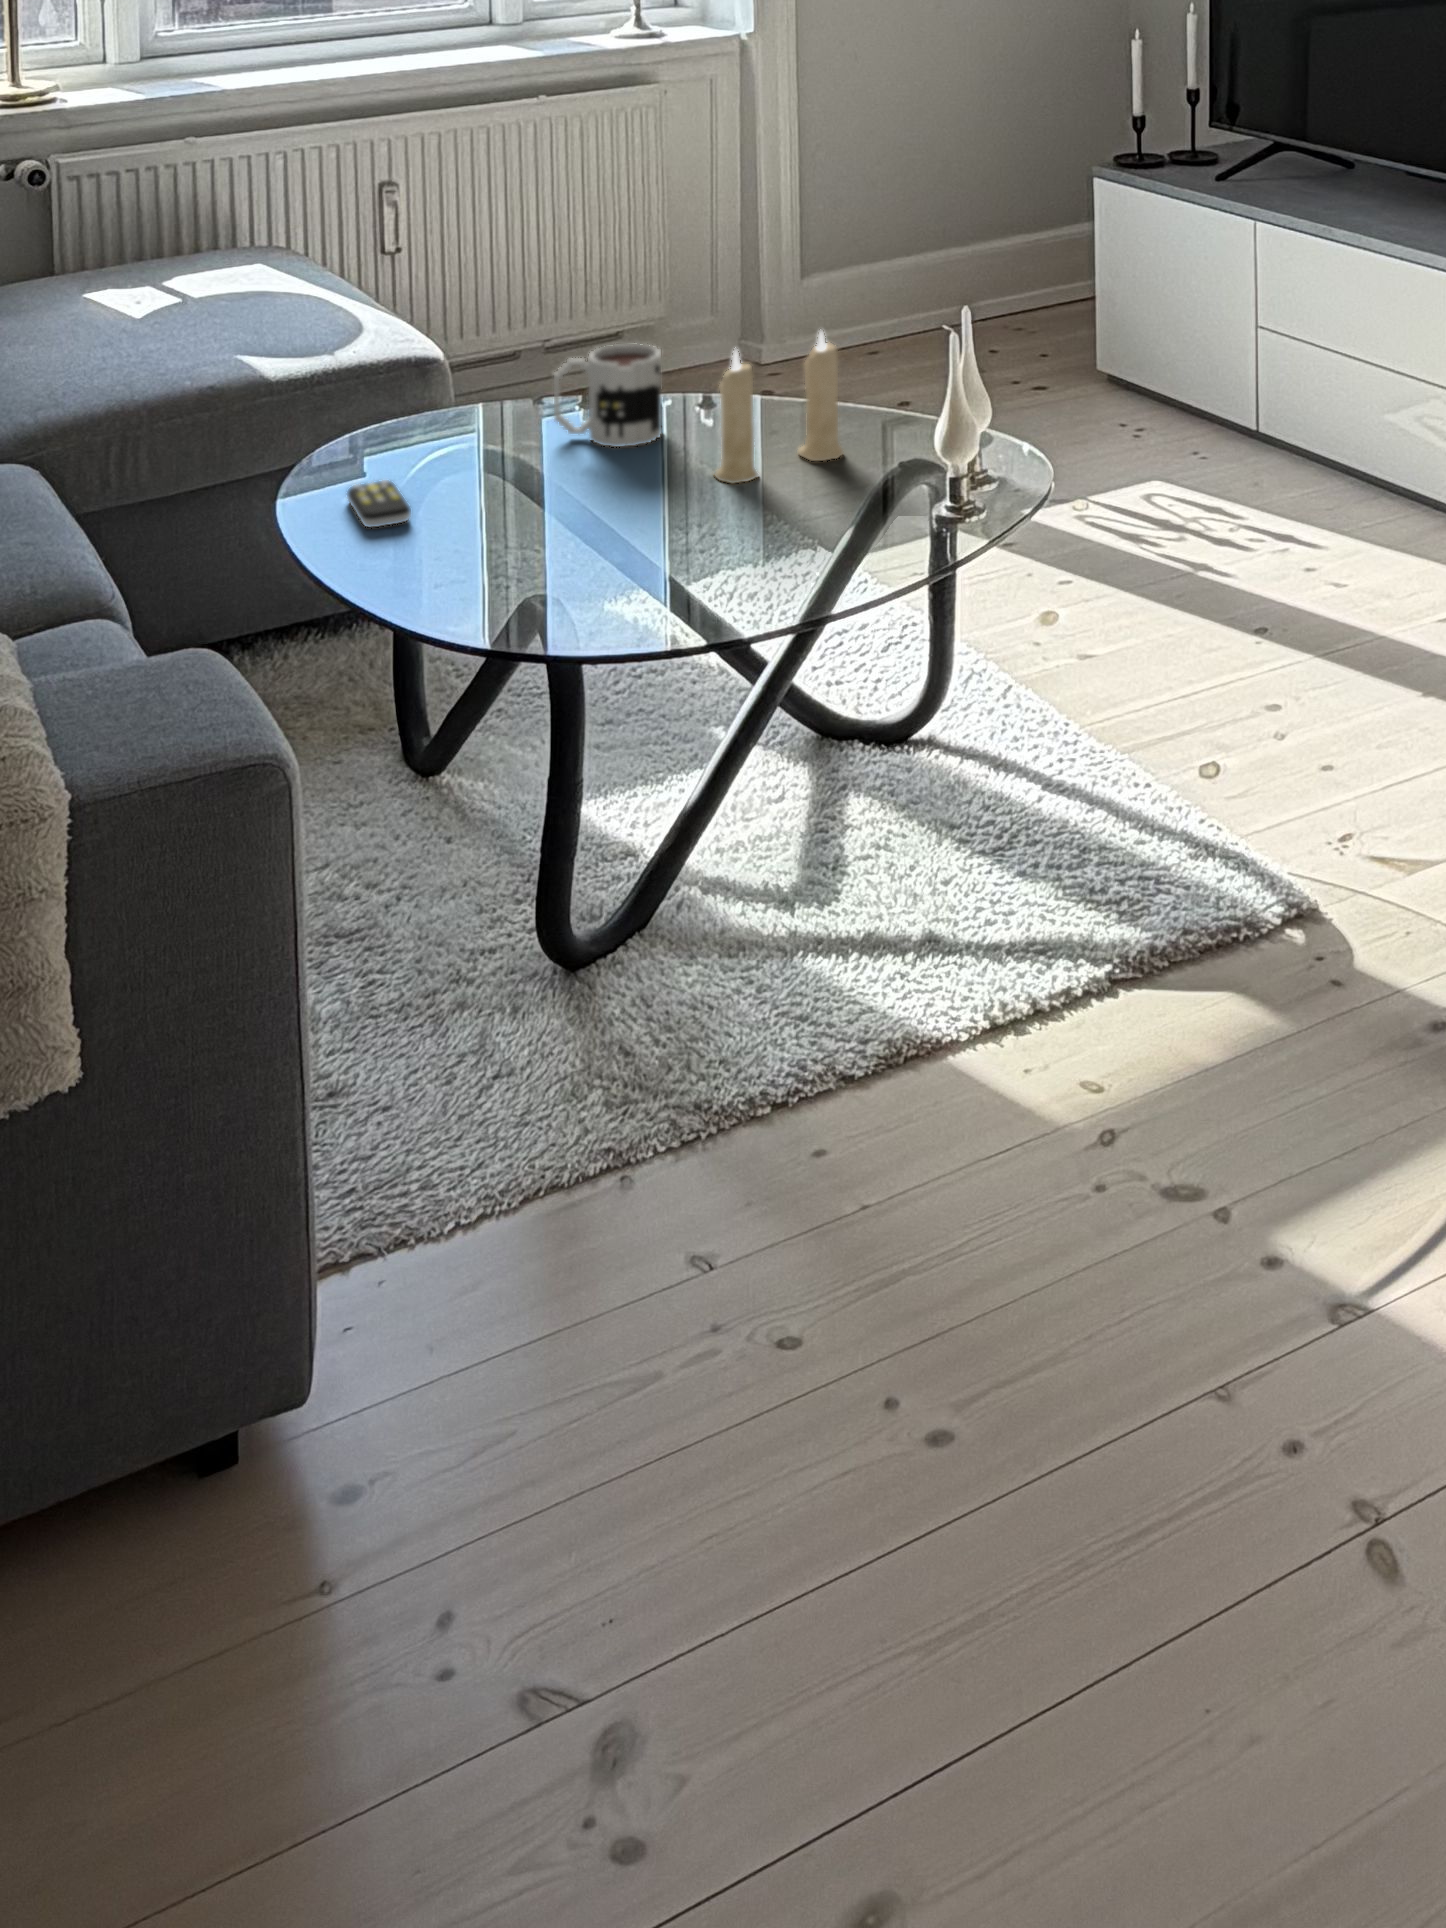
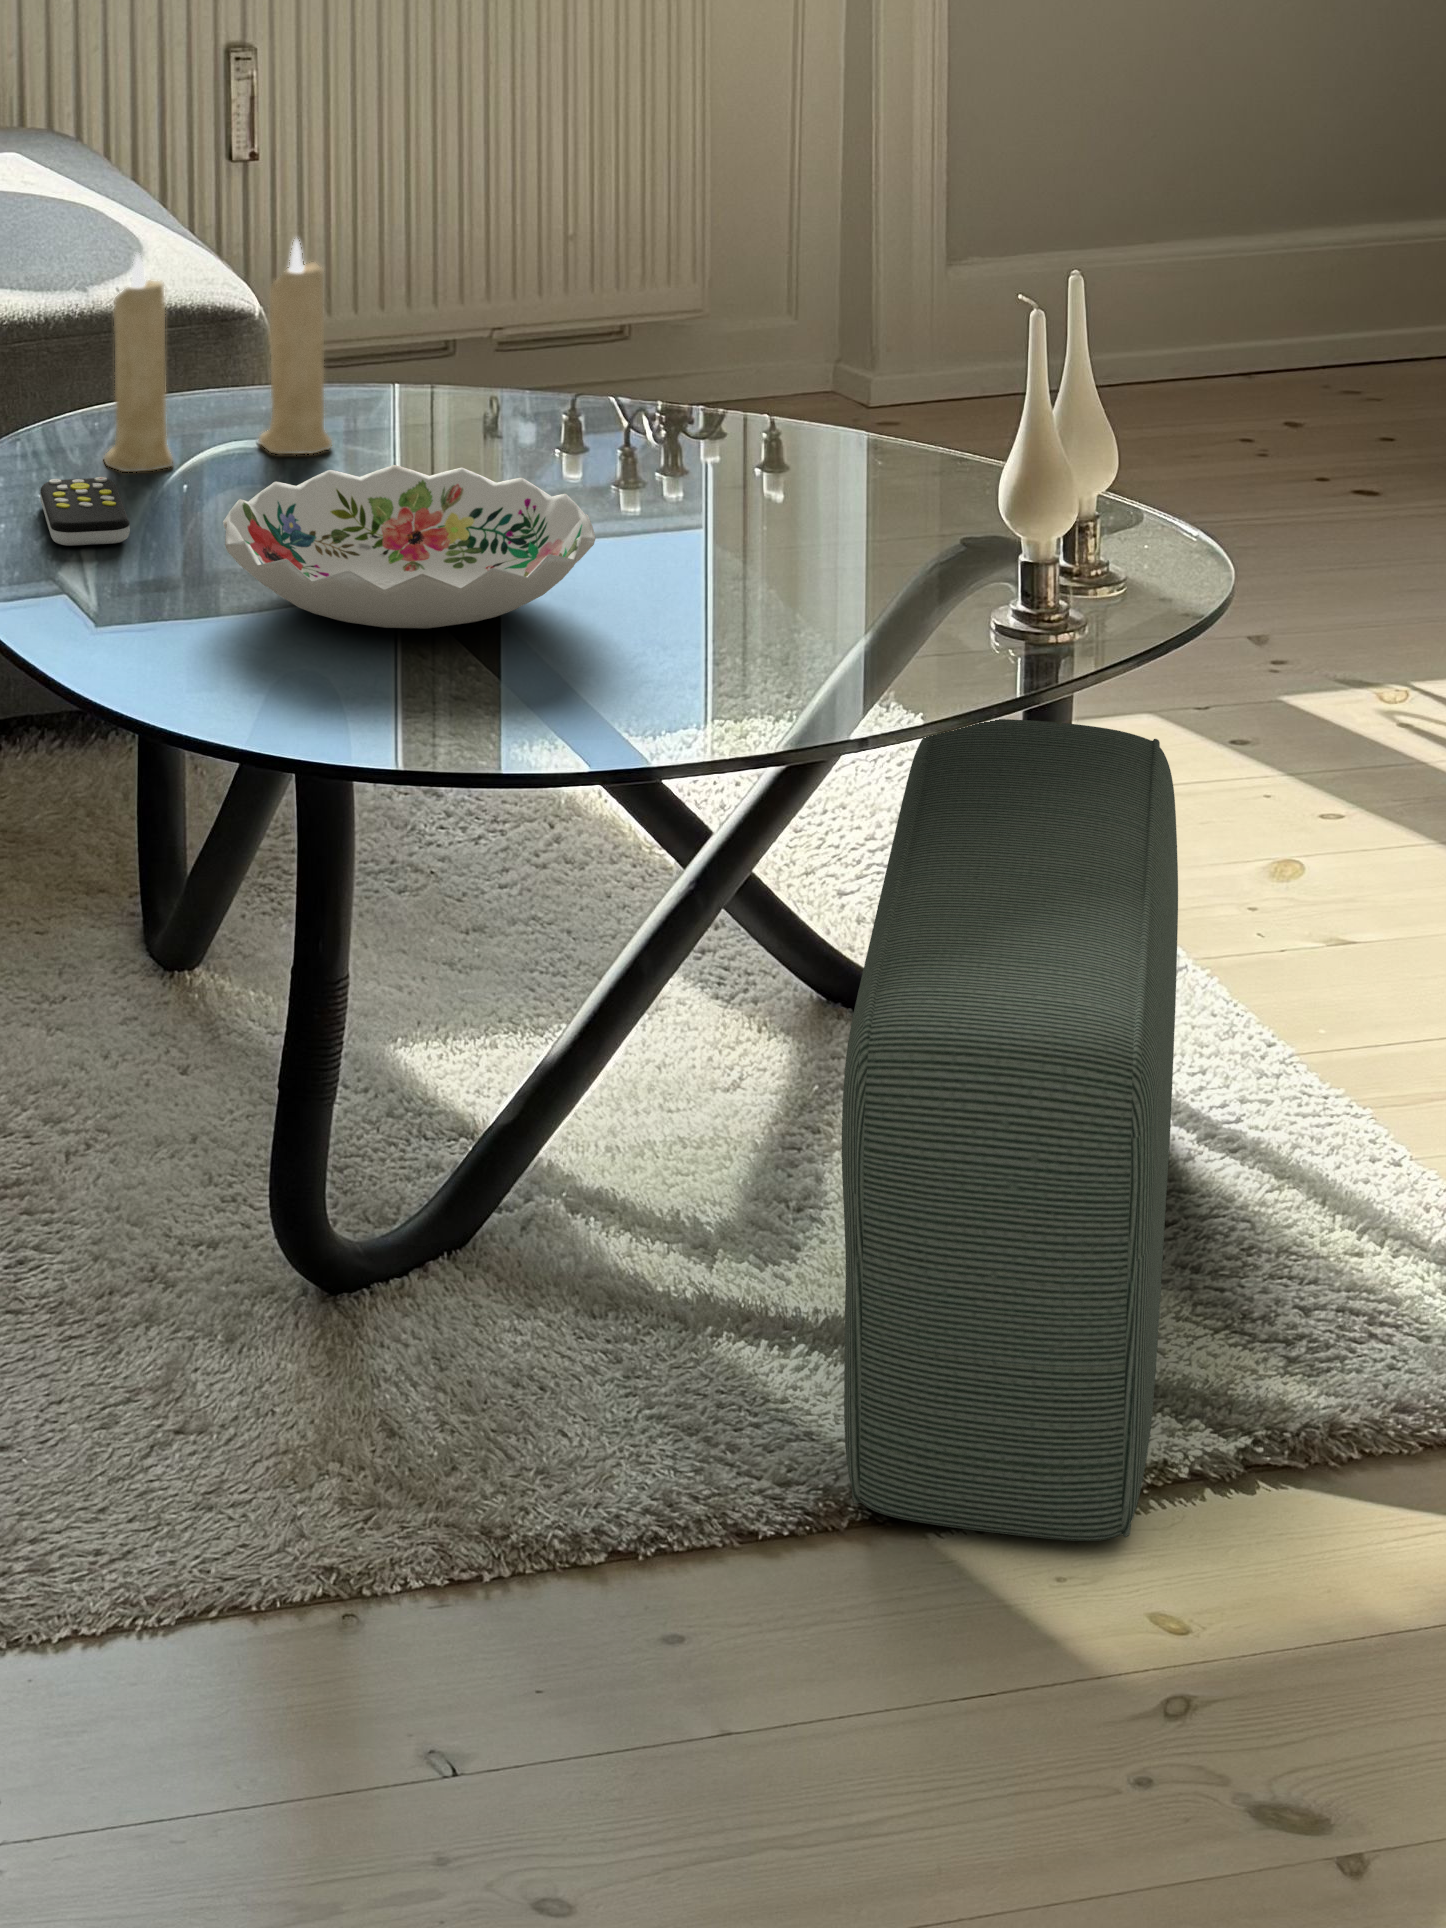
candle: present [714,332,843,483] -> present [104,240,332,472]
mug: present [554,344,662,447] -> none [397,298,578,470]
decorative bowl: none [479,454,705,560] -> present [223,465,596,628]
pouf: none [878,565,1066,1052] -> present [842,719,1178,1541]

